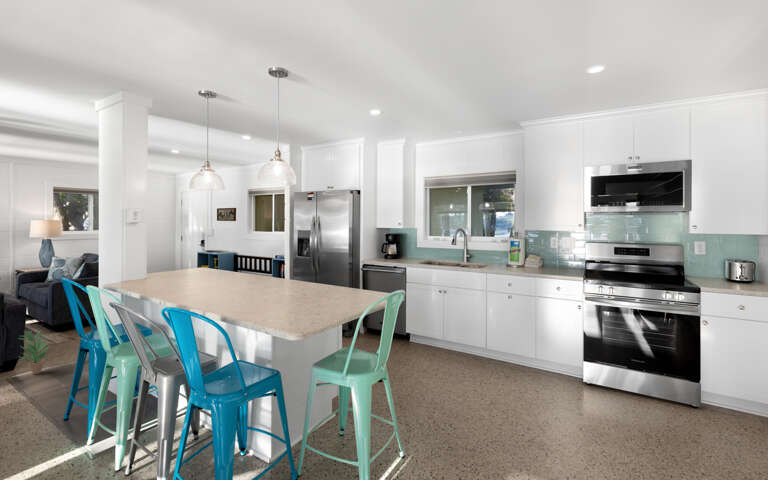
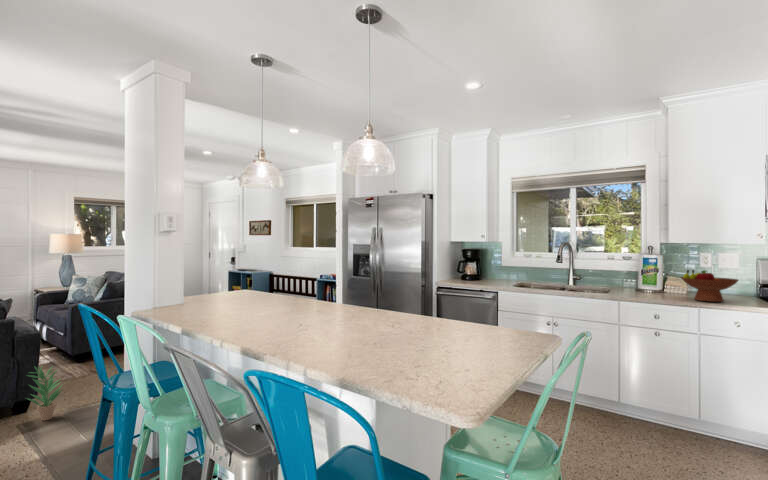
fruit bowl: none [531,250,568,273] -> present [681,270,739,302]

